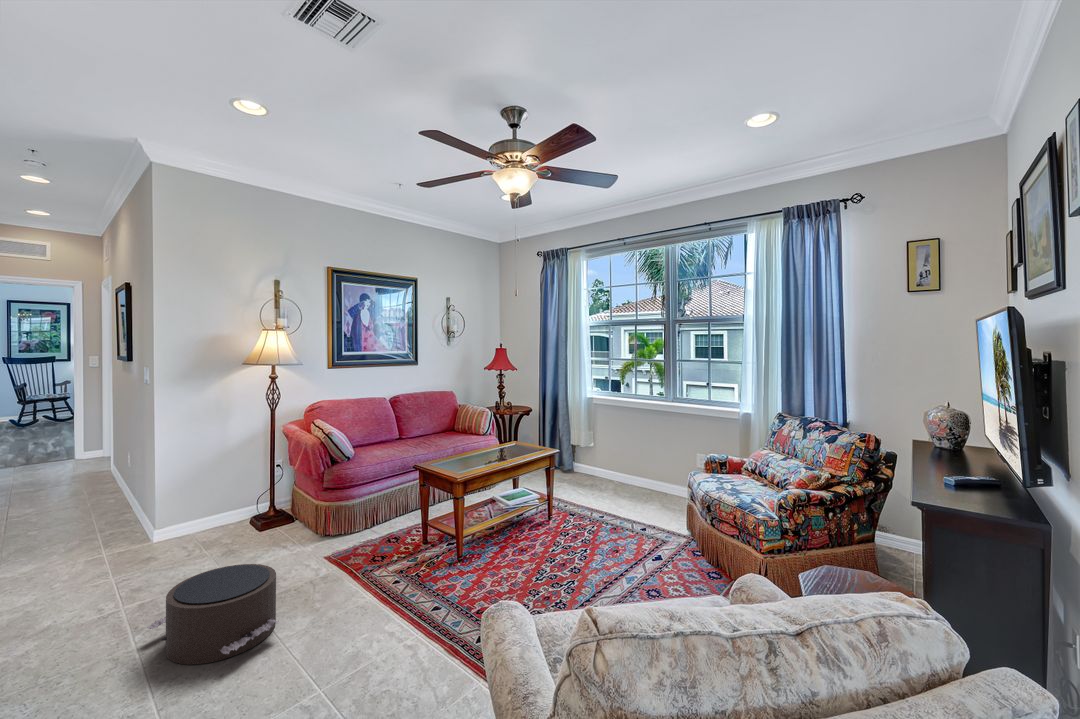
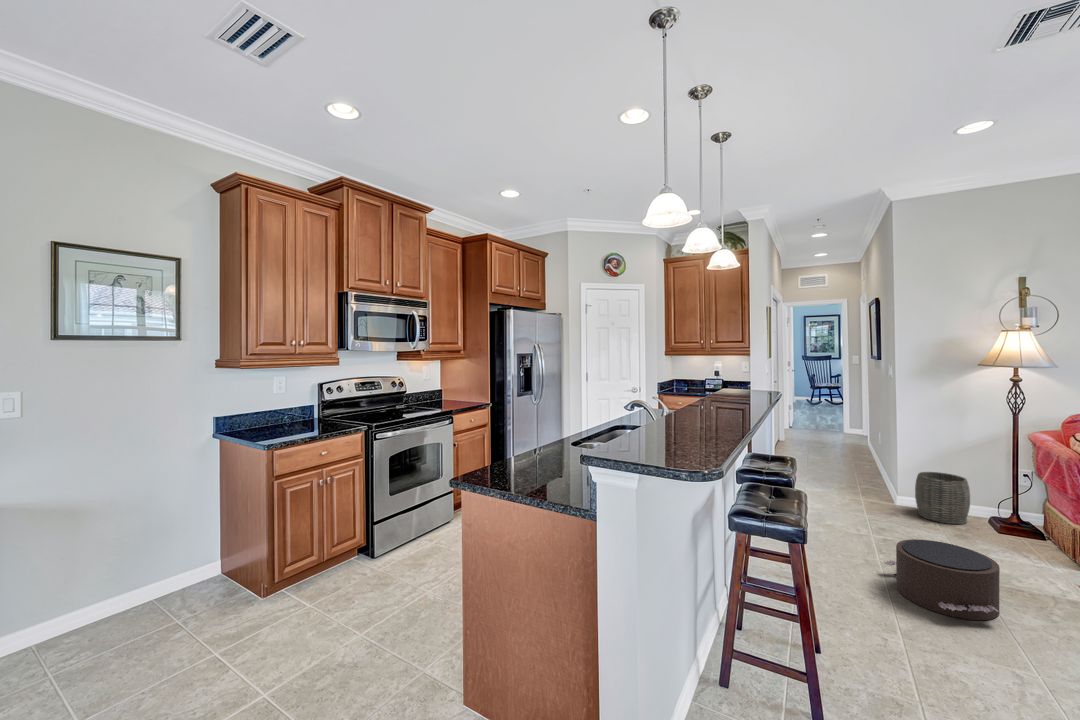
woven basket: none [178,482,234,541] -> present [915,472,970,524]

